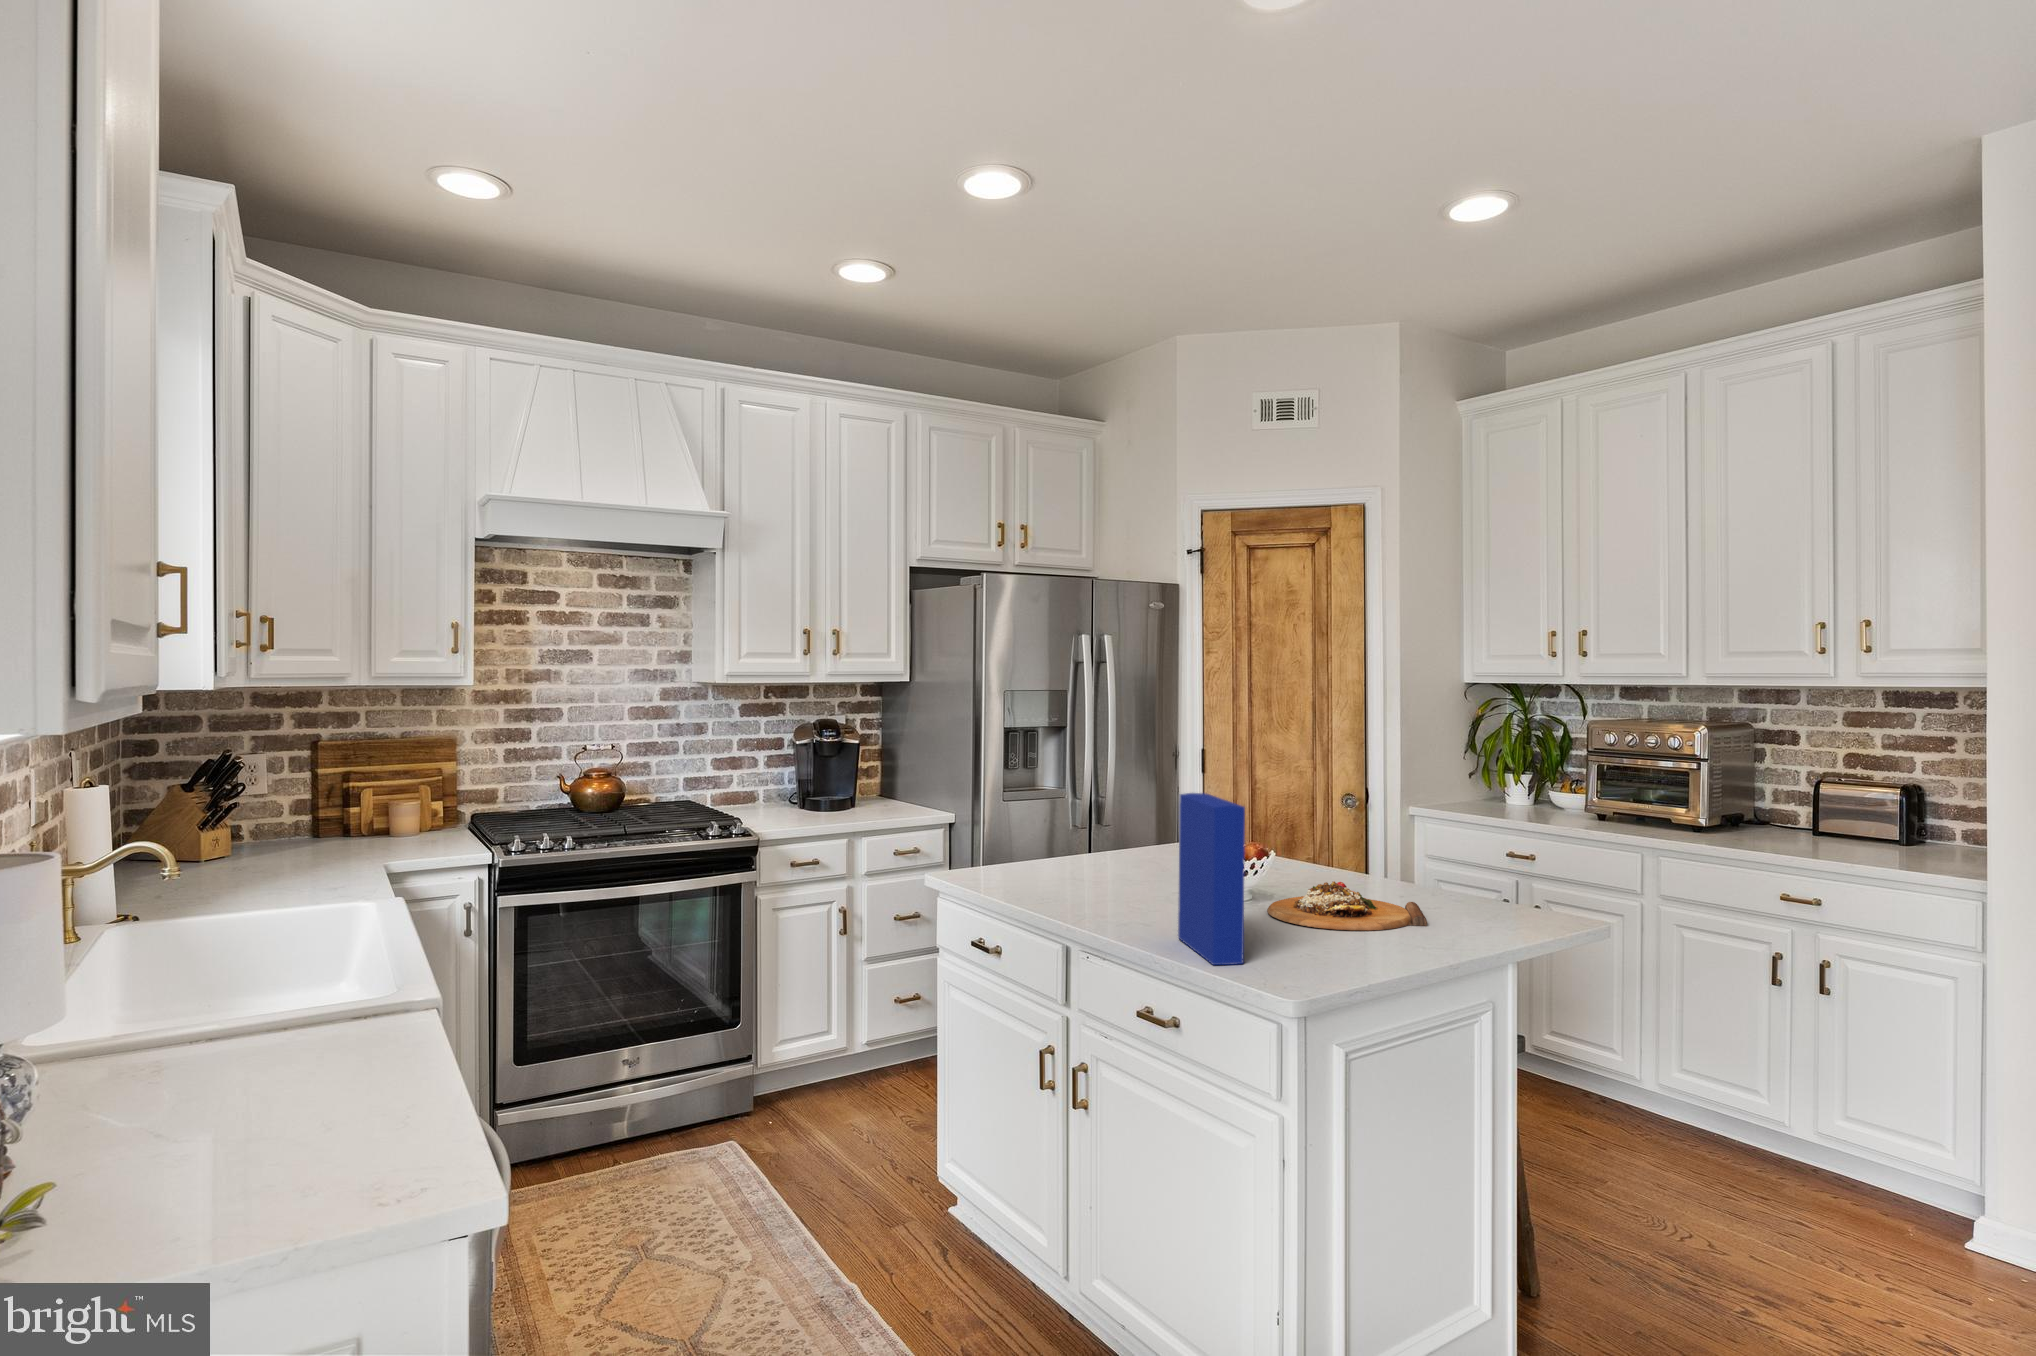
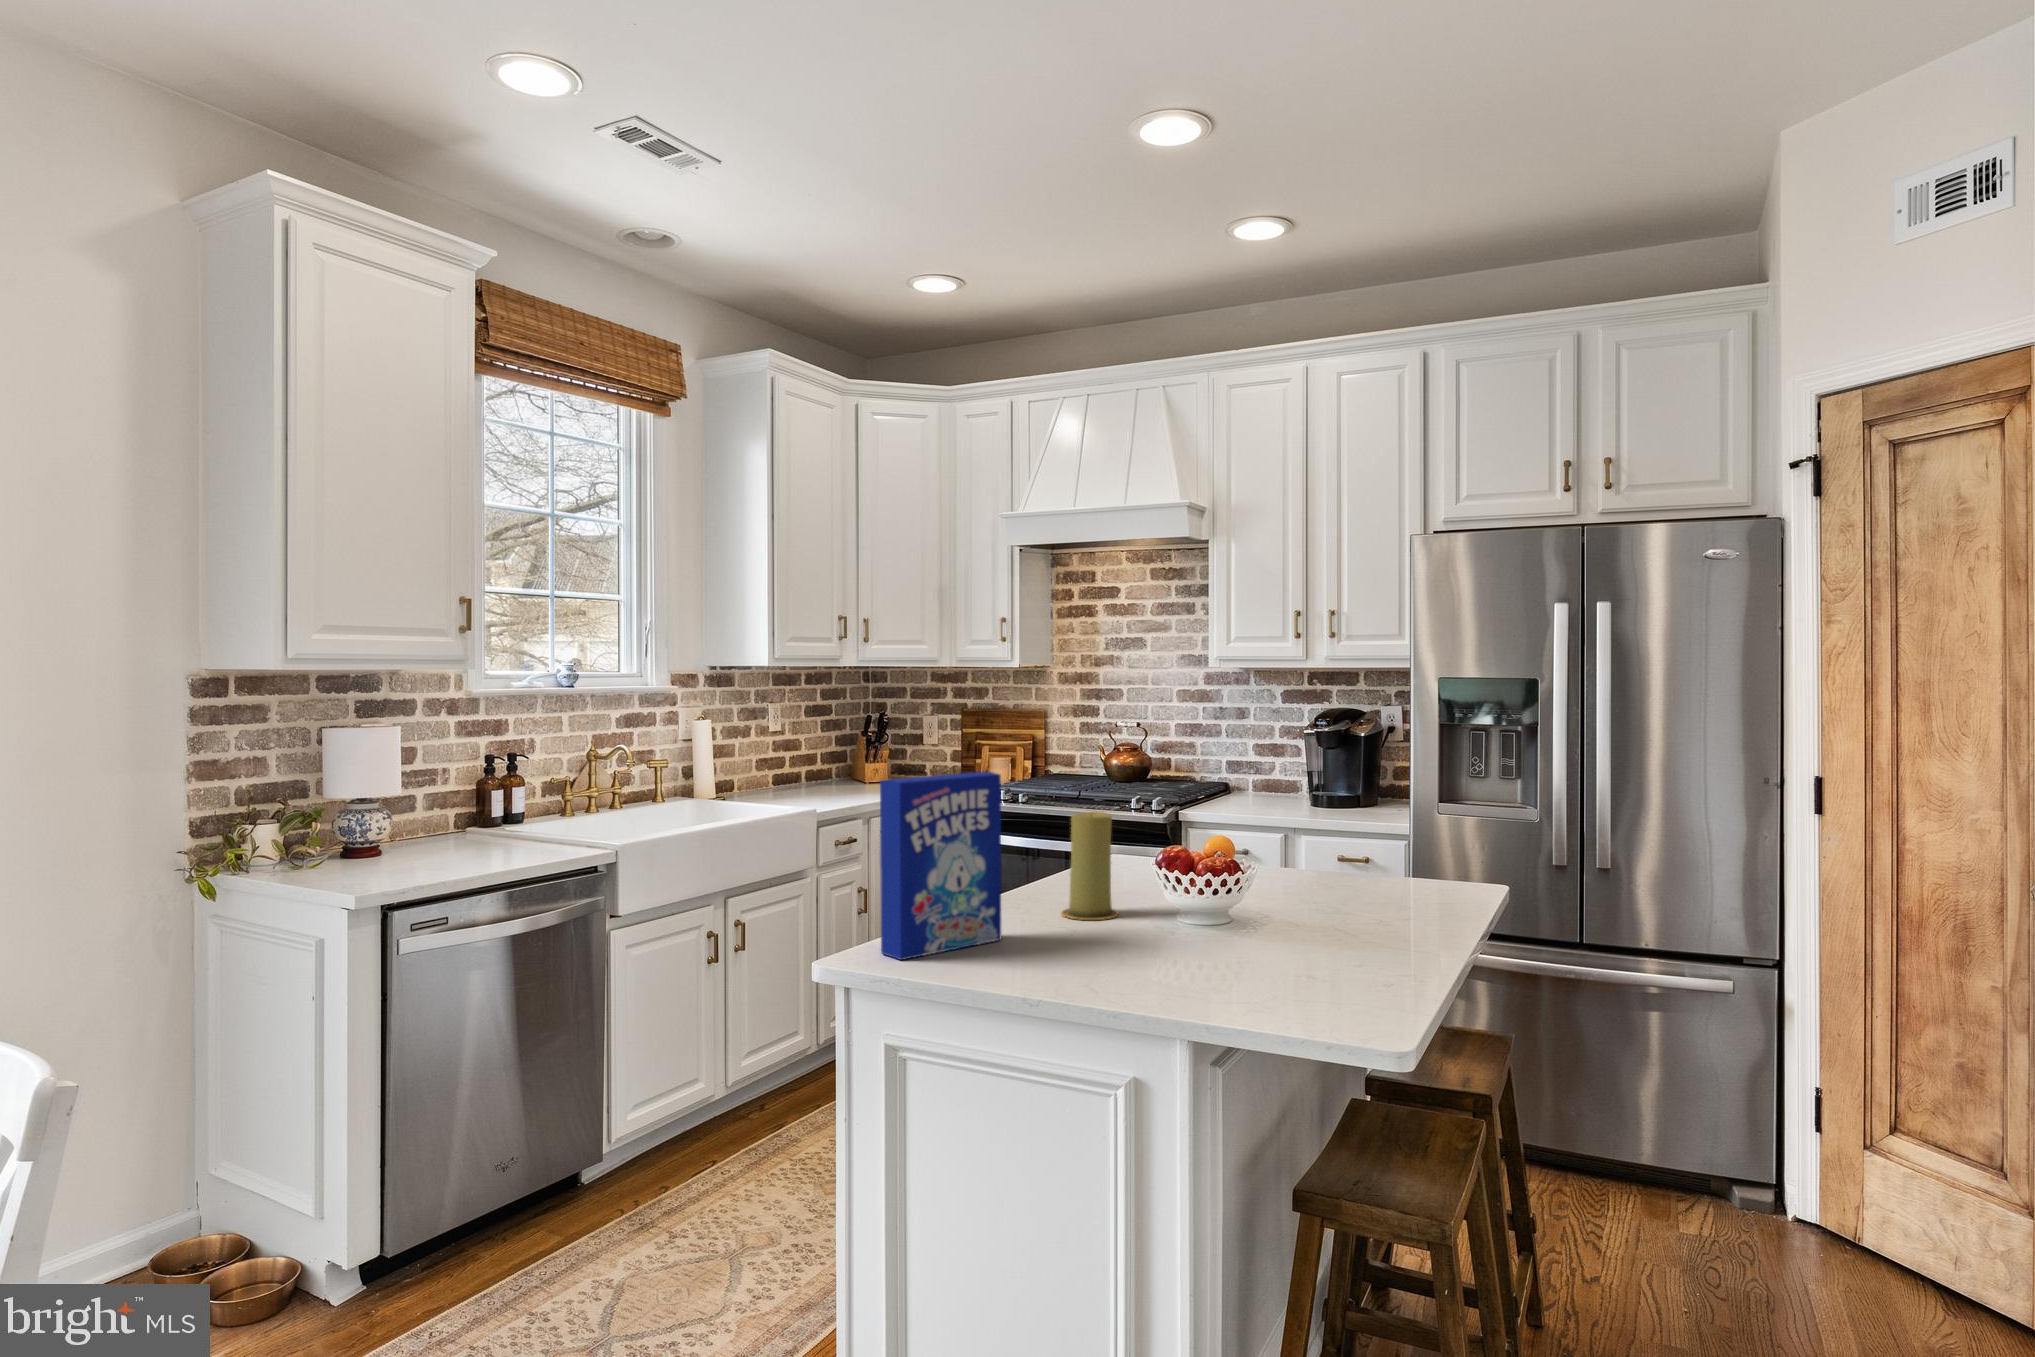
candle: none [1116,822,1167,917] -> present [1061,812,1119,920]
cutting board: present [1267,881,1427,930] -> none [1120,917,1320,996]

